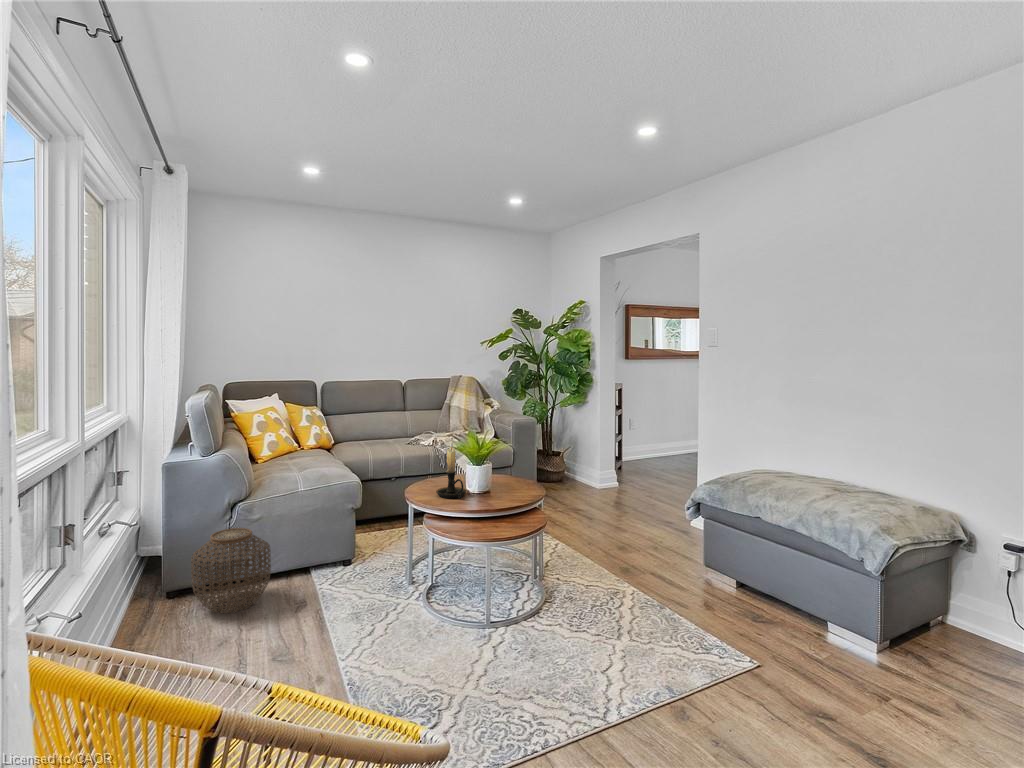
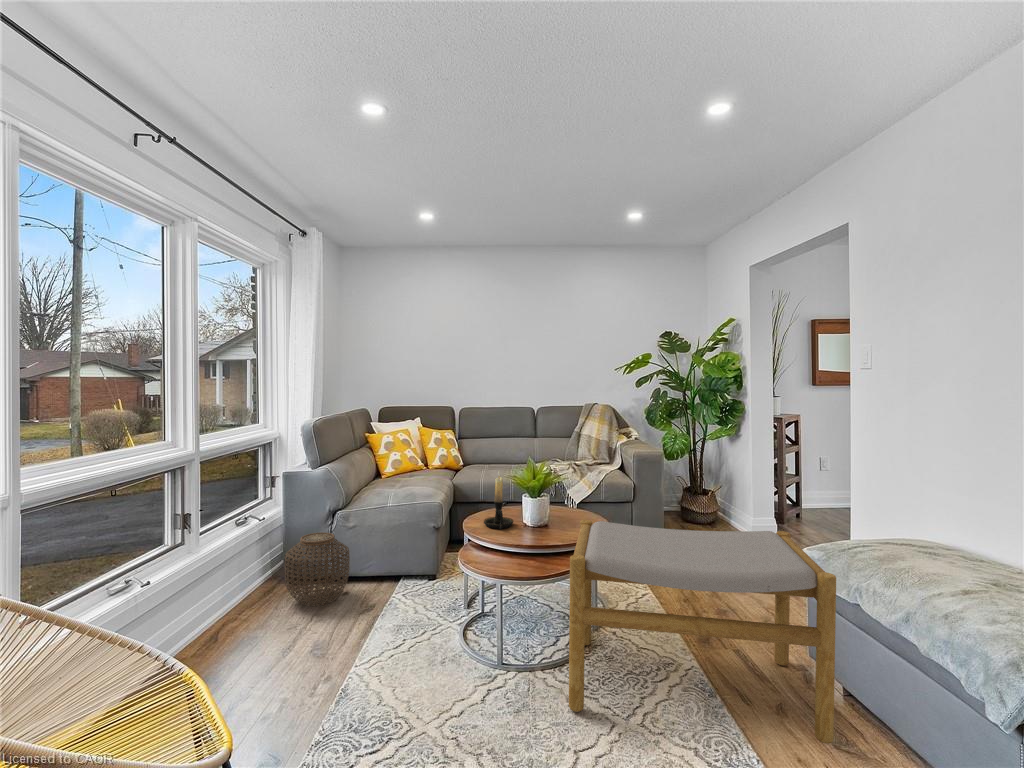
footstool: none [536,473,762,645] -> present [569,520,836,744]

